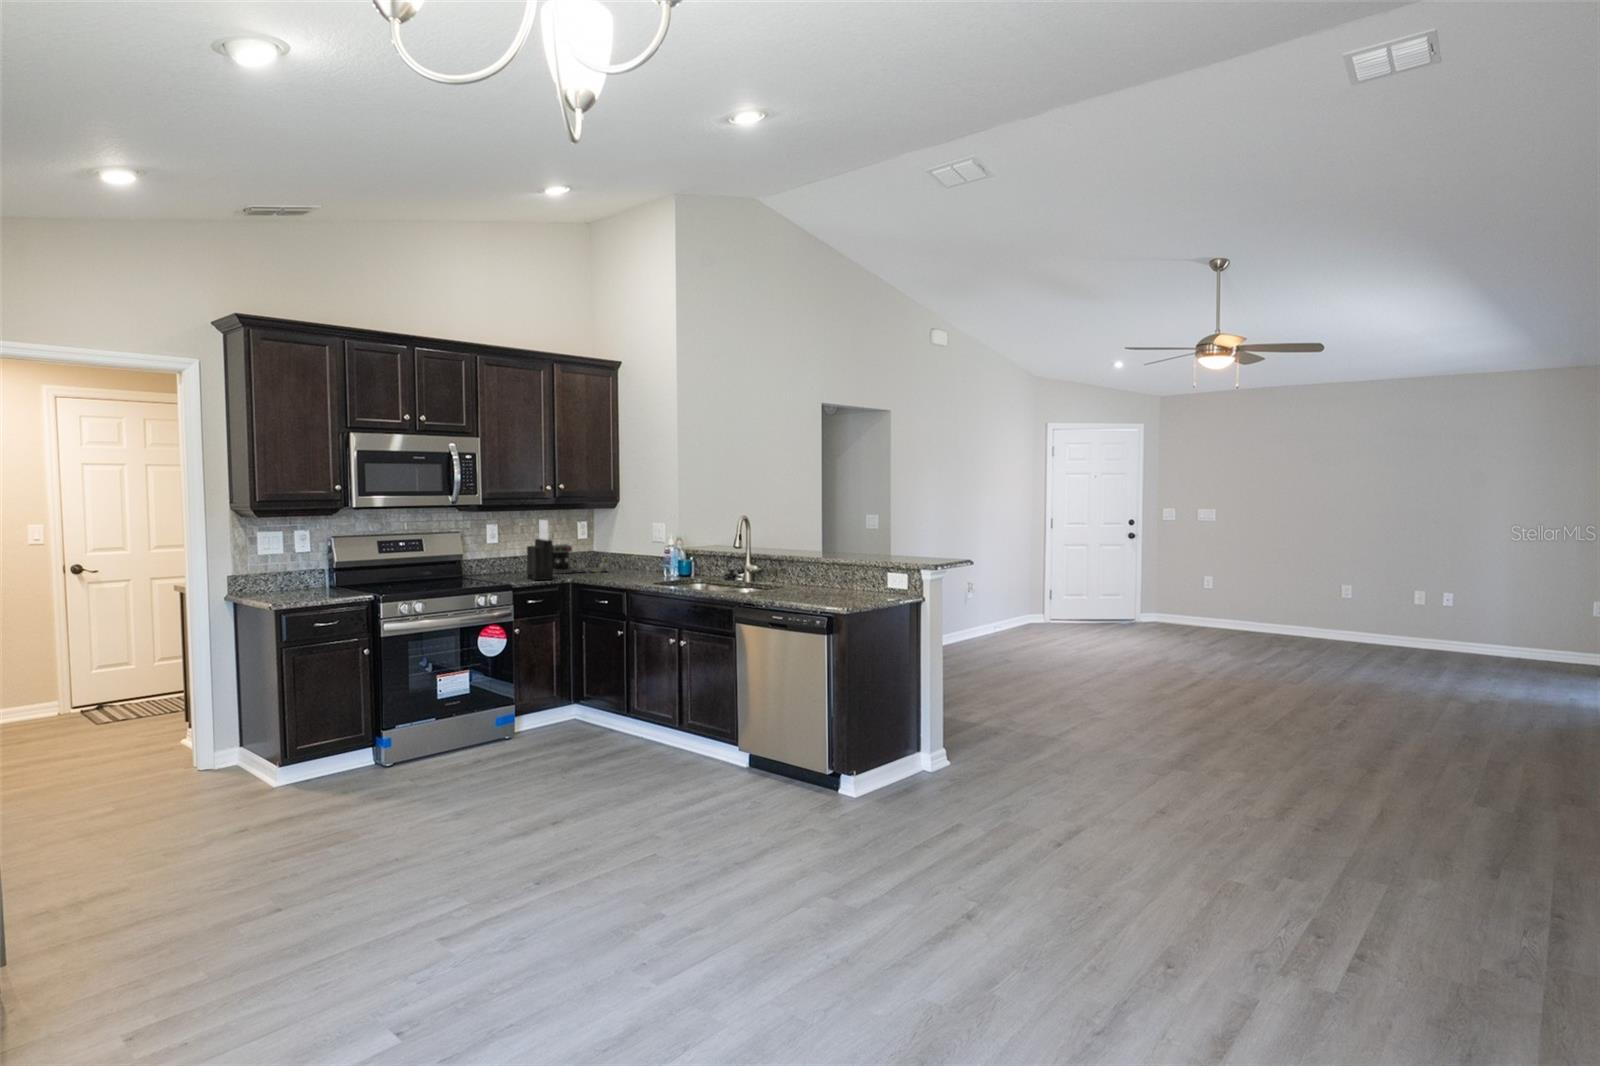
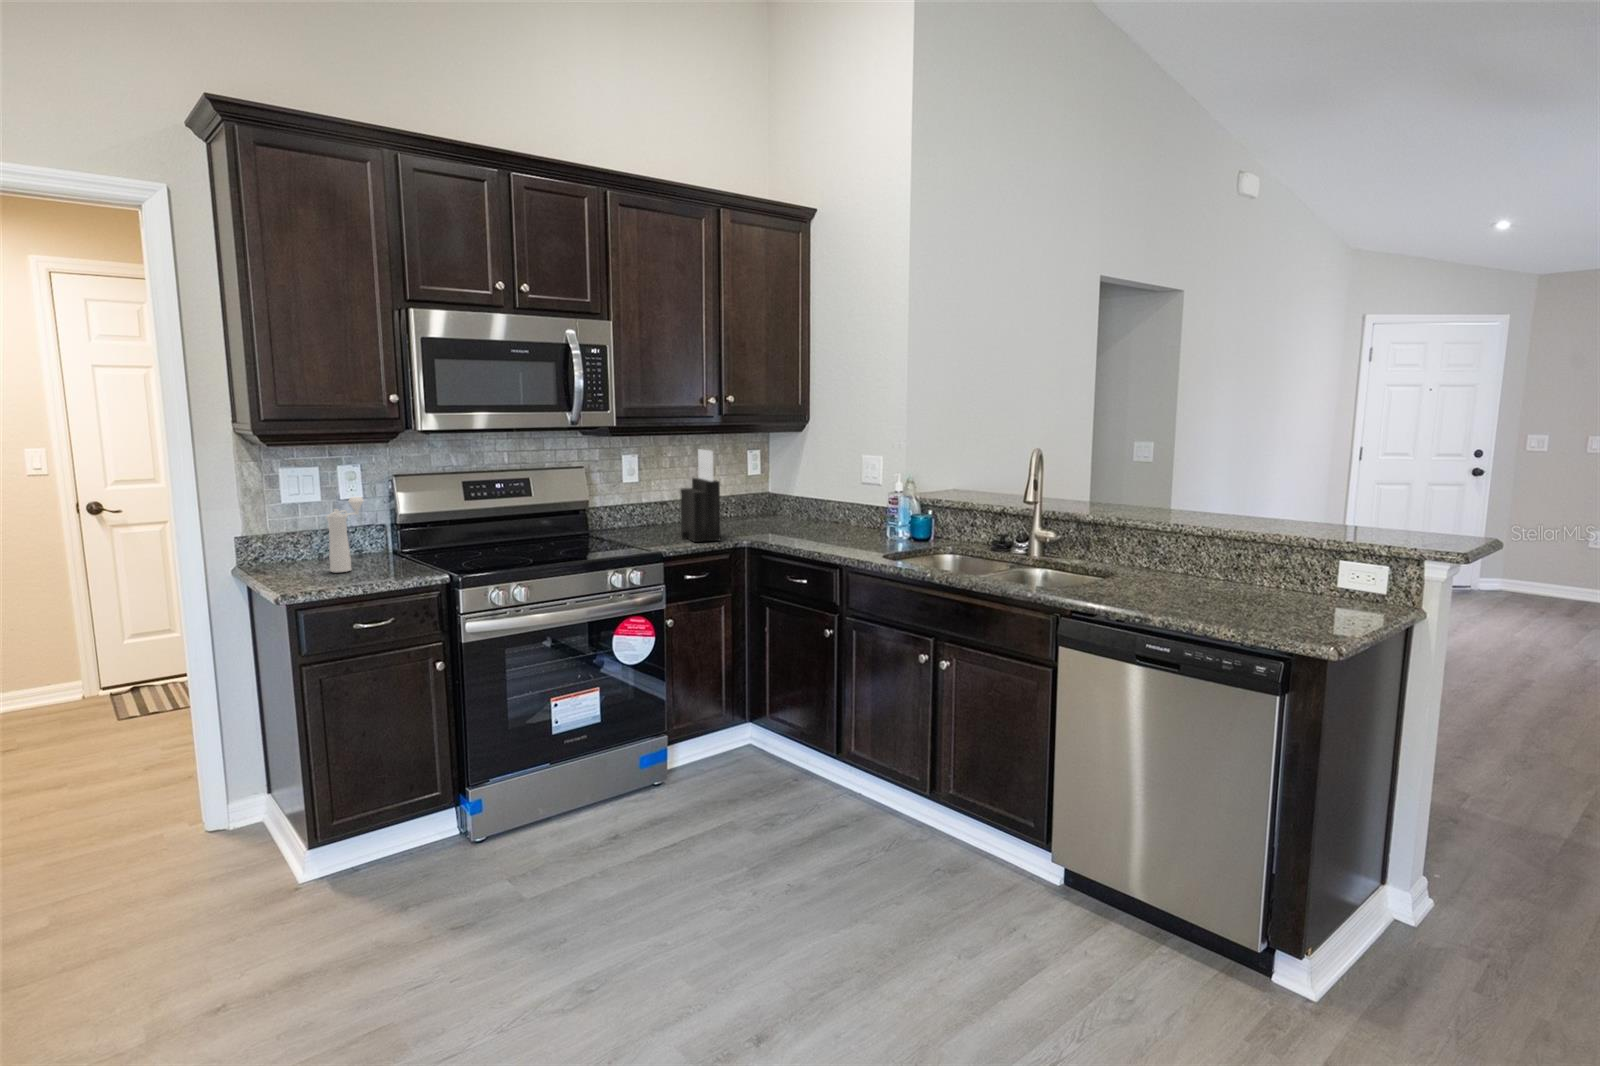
coffee maker: present [553,544,609,574] -> none [710,484,794,529]
pepper mill: none [293,549,315,596] -> present [326,497,363,572]

